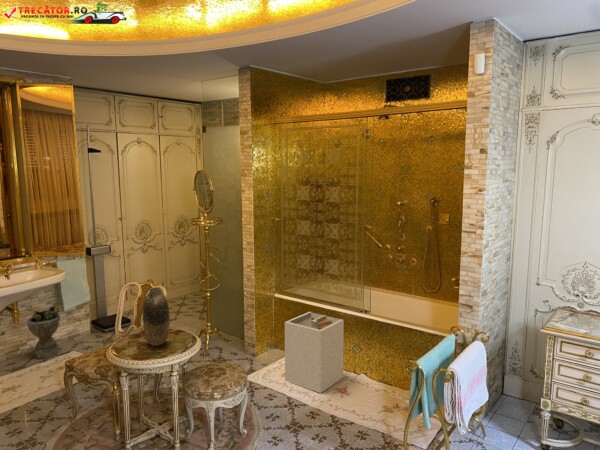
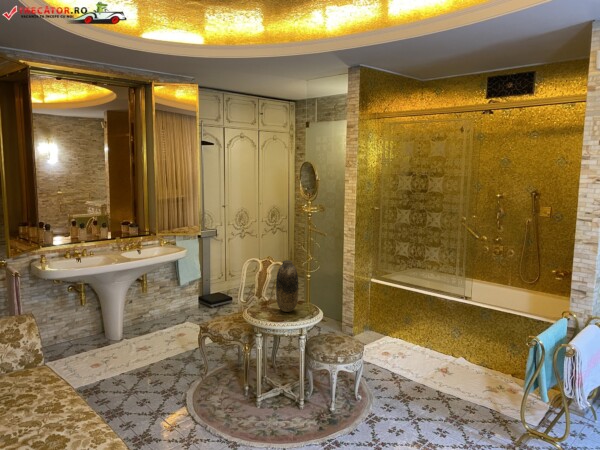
planter: present [26,306,60,359] -> none [151,280,178,327]
laundry hamper: present [285,312,344,393] -> none [386,296,444,371]

